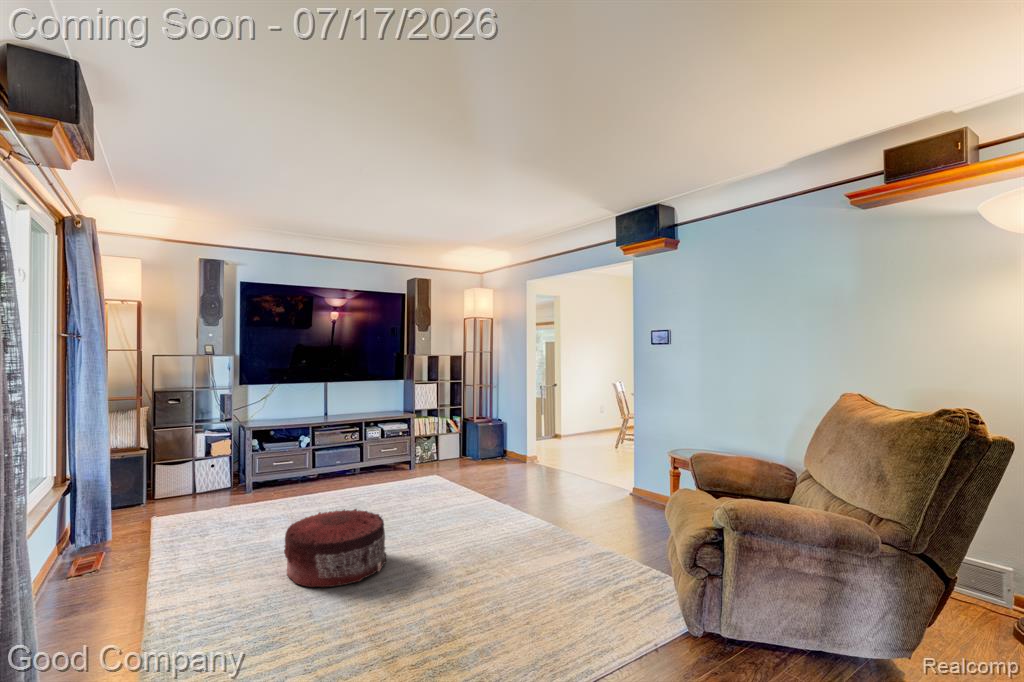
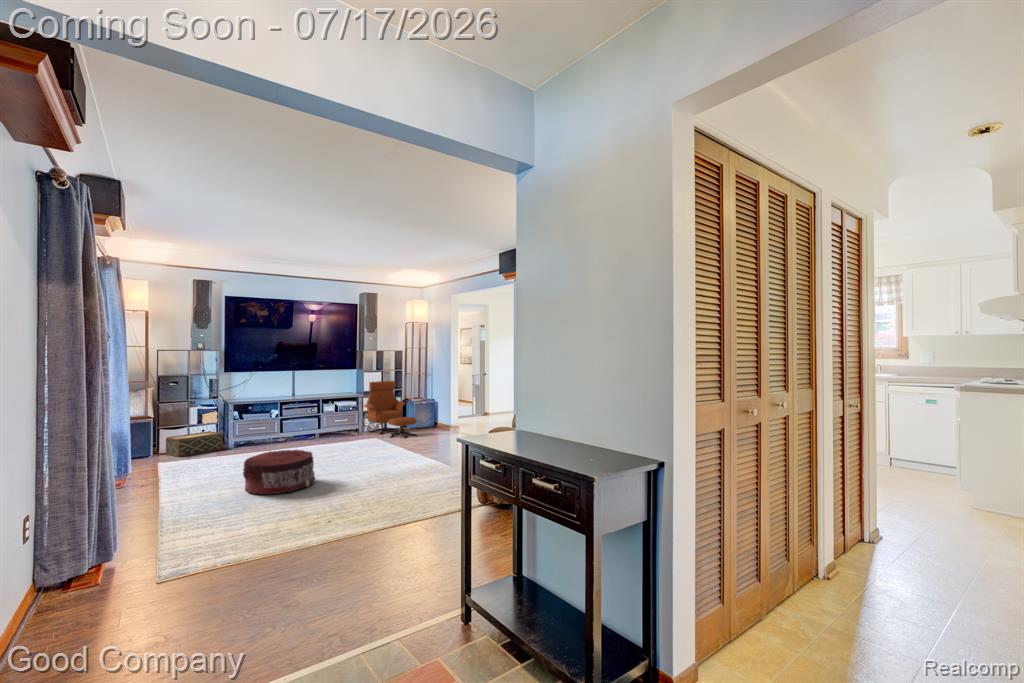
lounge chair: none [417,396,489,475] -> present [364,381,416,438]
woven basket: none [164,467,239,505] -> present [166,431,222,457]

